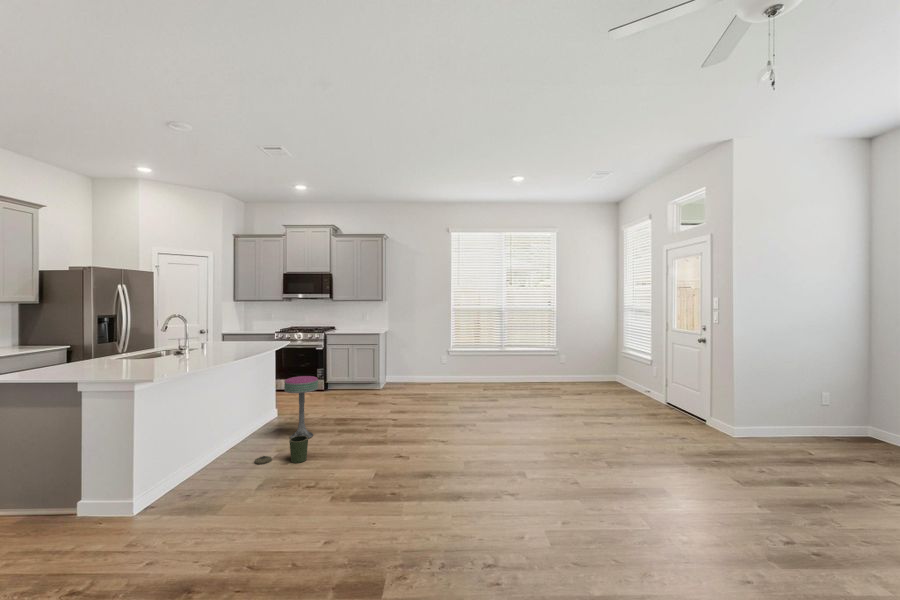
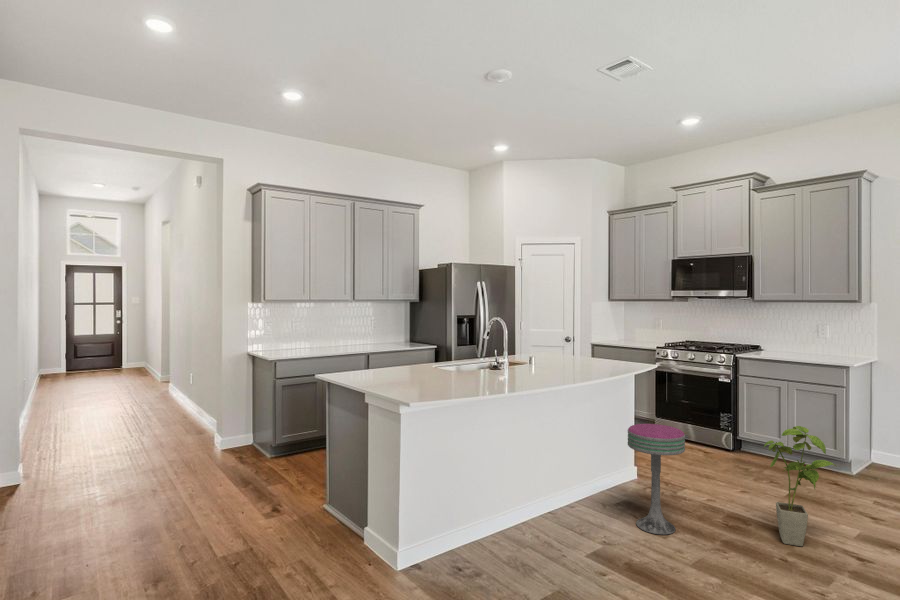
house plant: none [354,364,384,424] -> present [764,426,836,546]
trash can: present [254,436,308,464] -> none [566,527,646,577]

